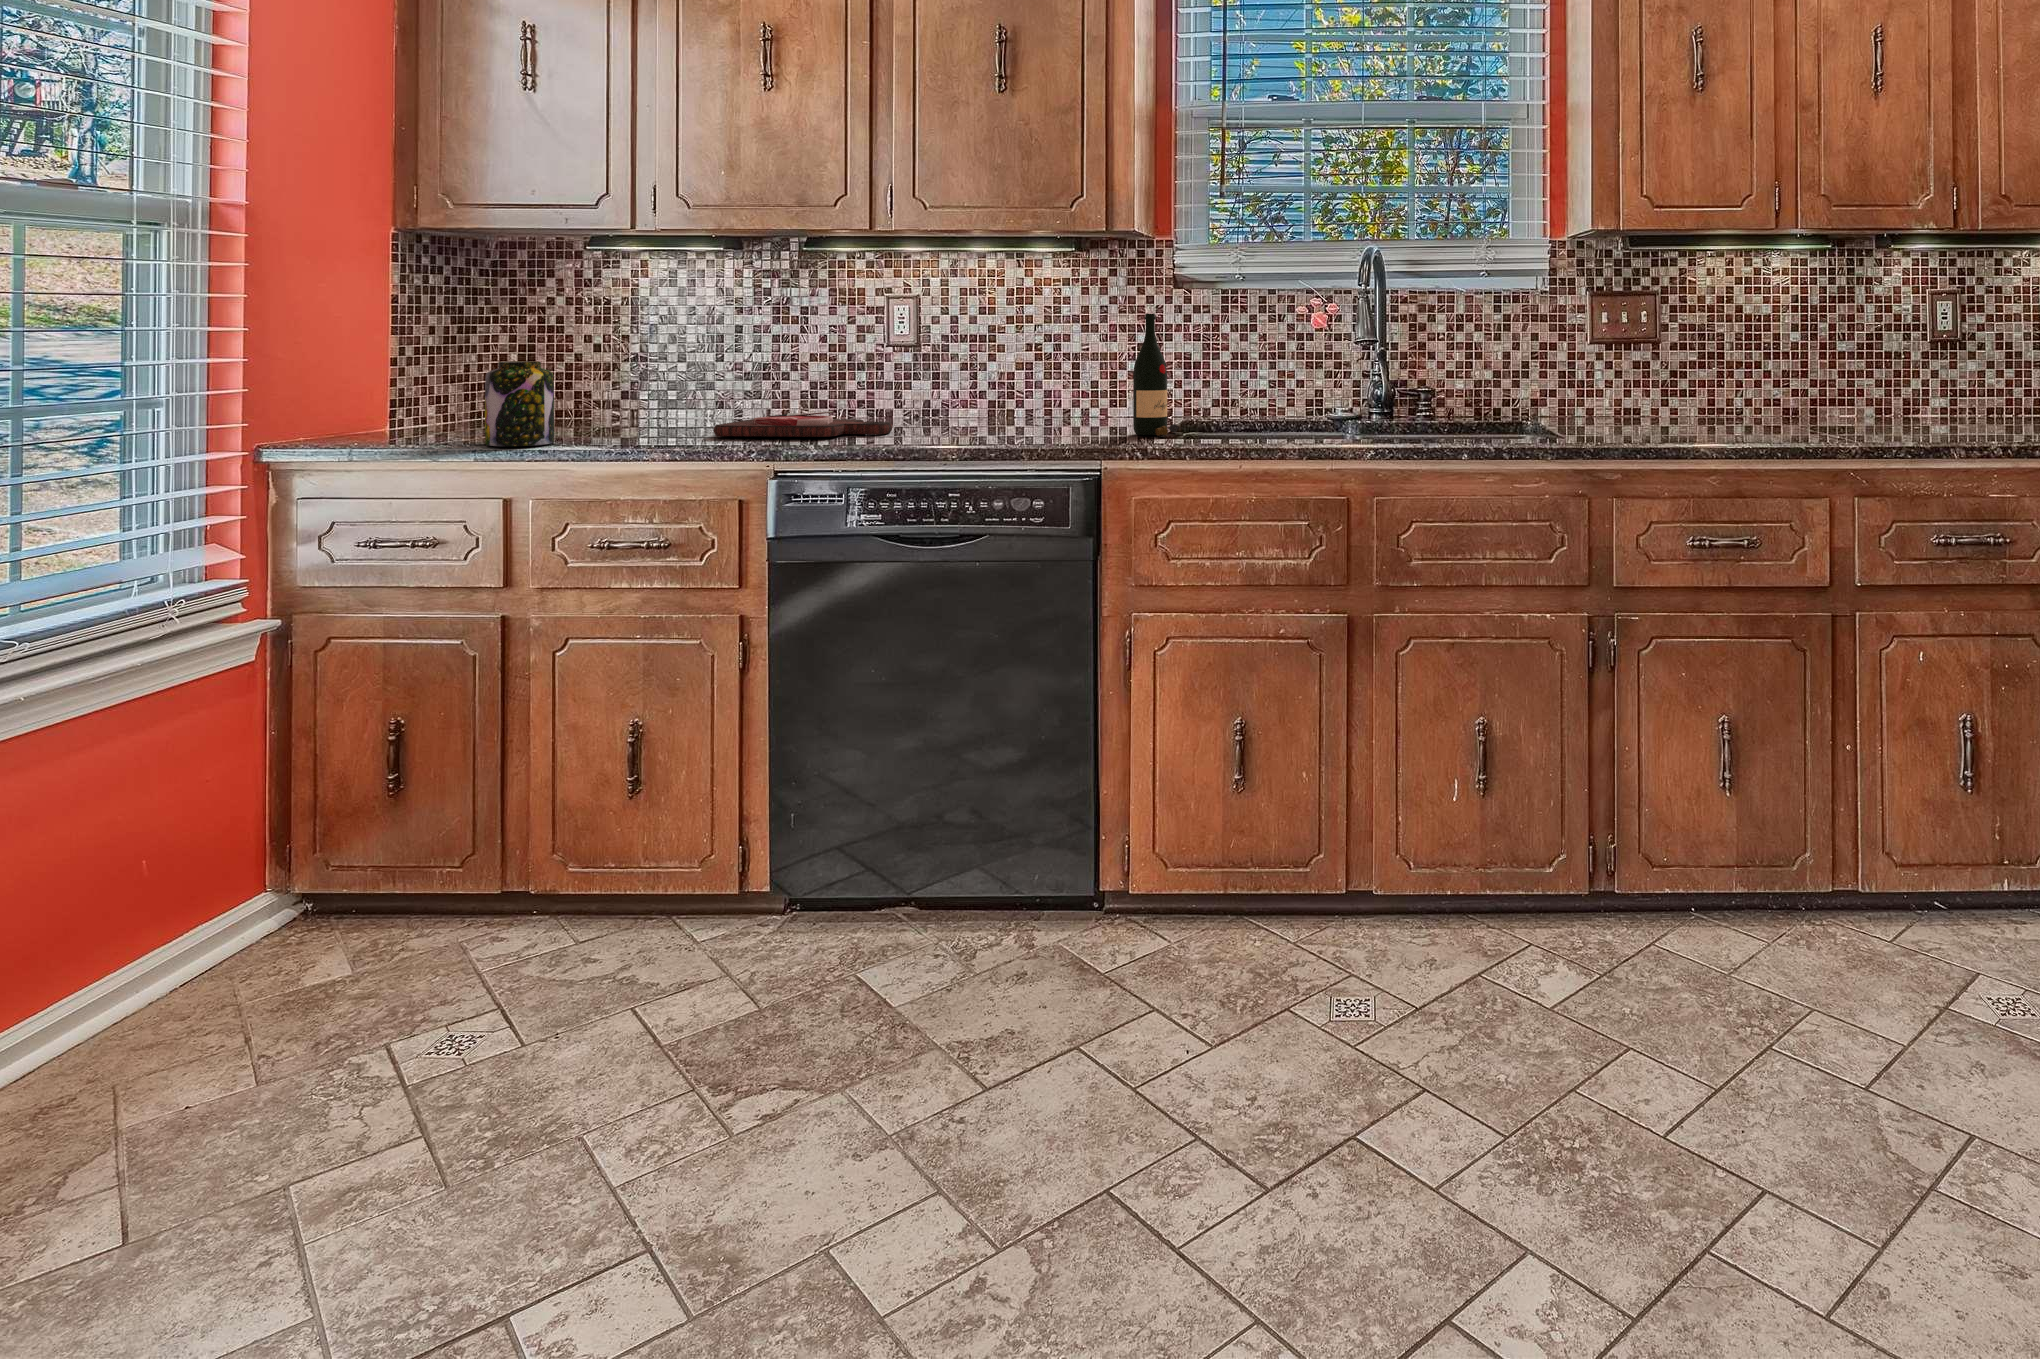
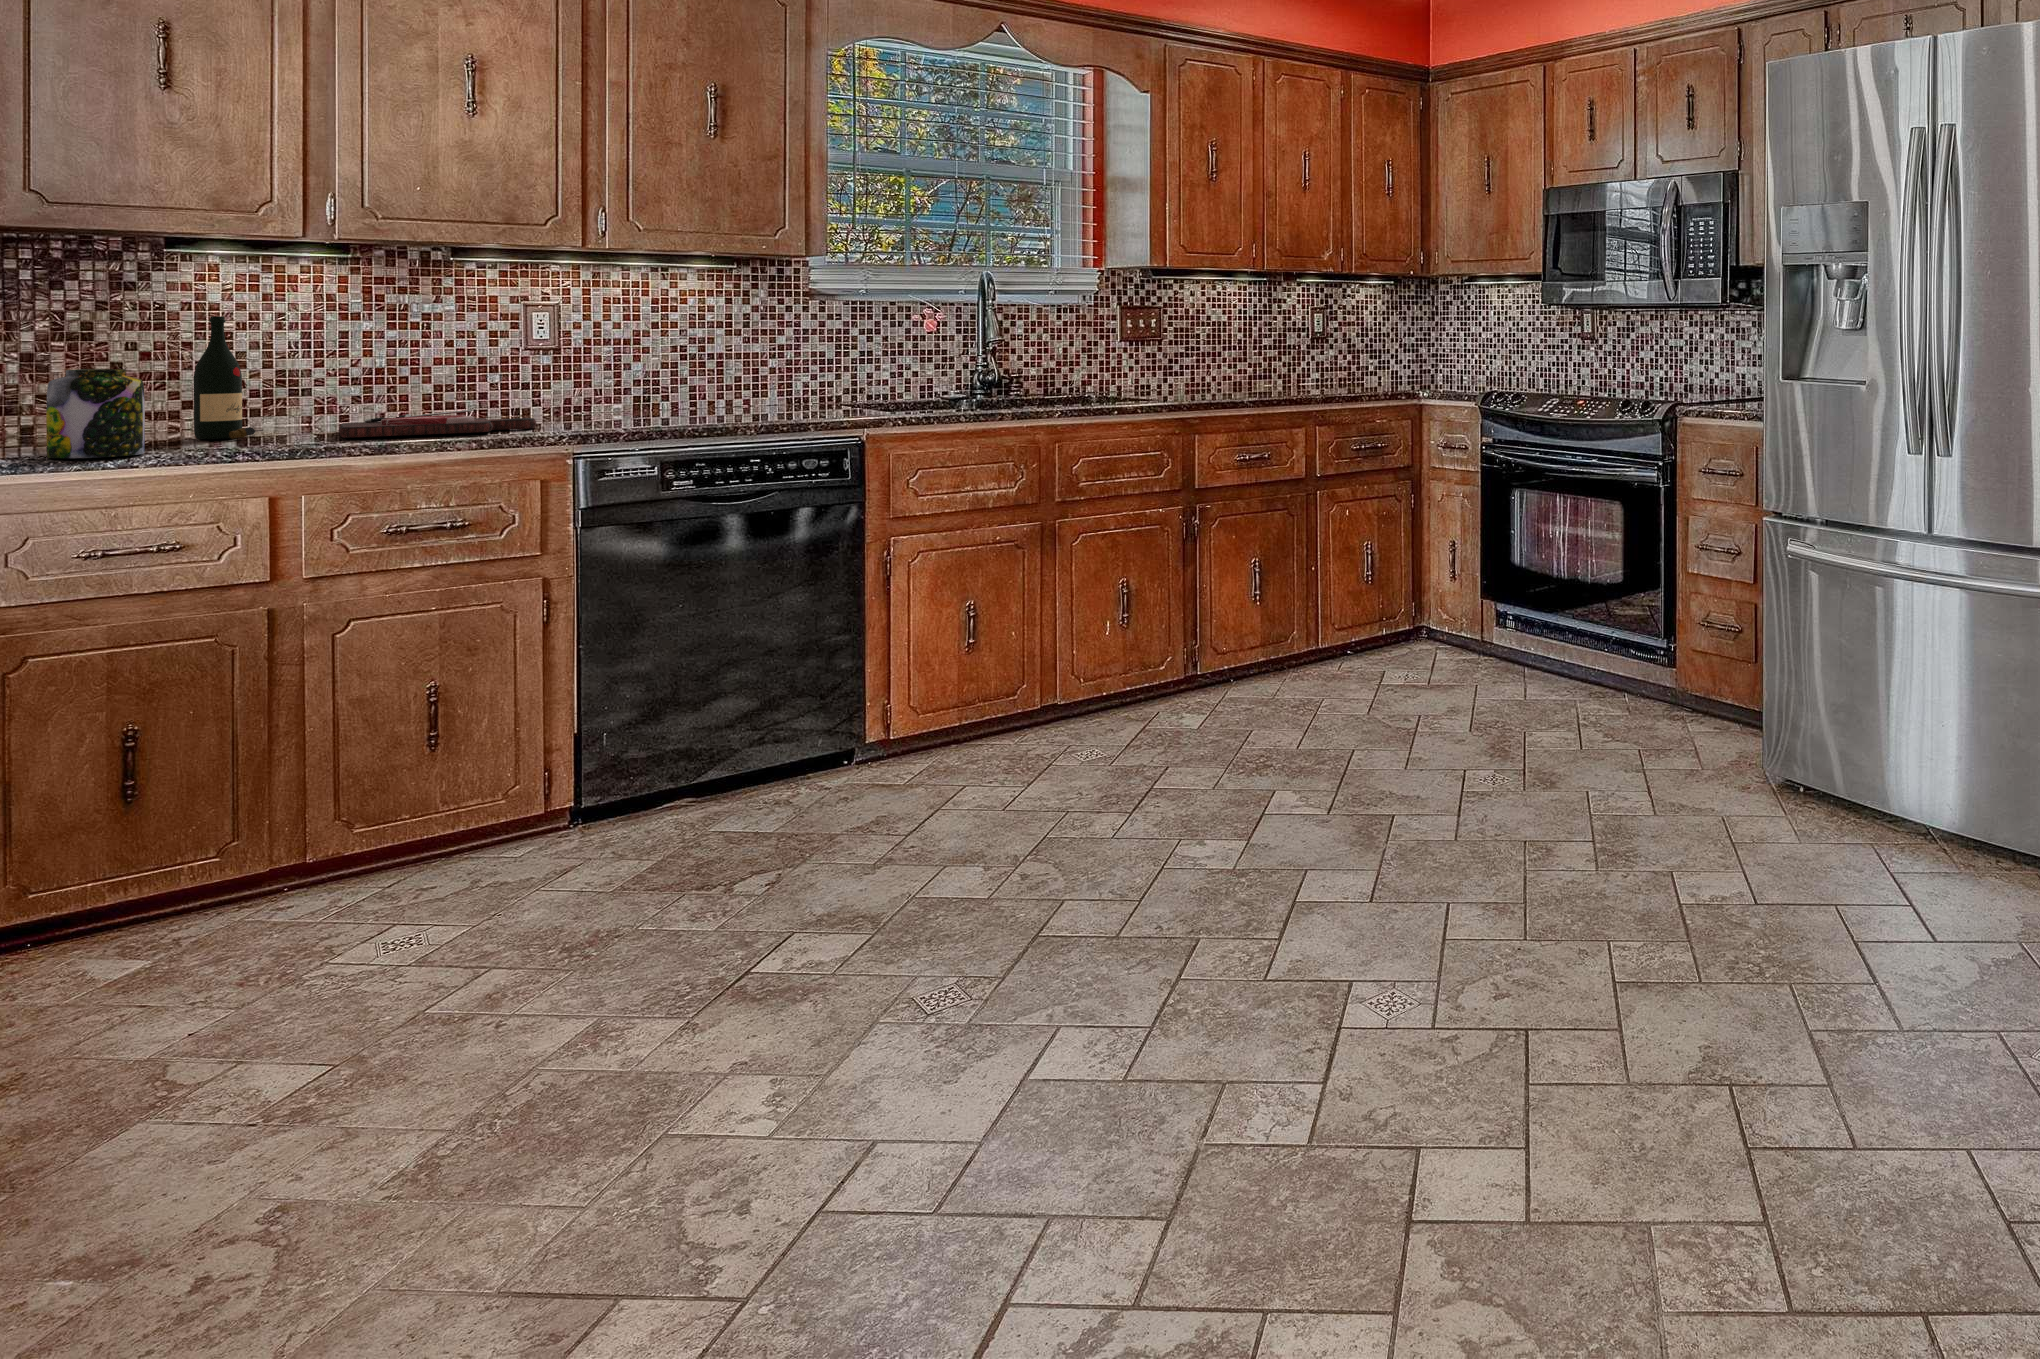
wine bottle: present [1133,314,1182,436] -> present [194,316,263,439]

